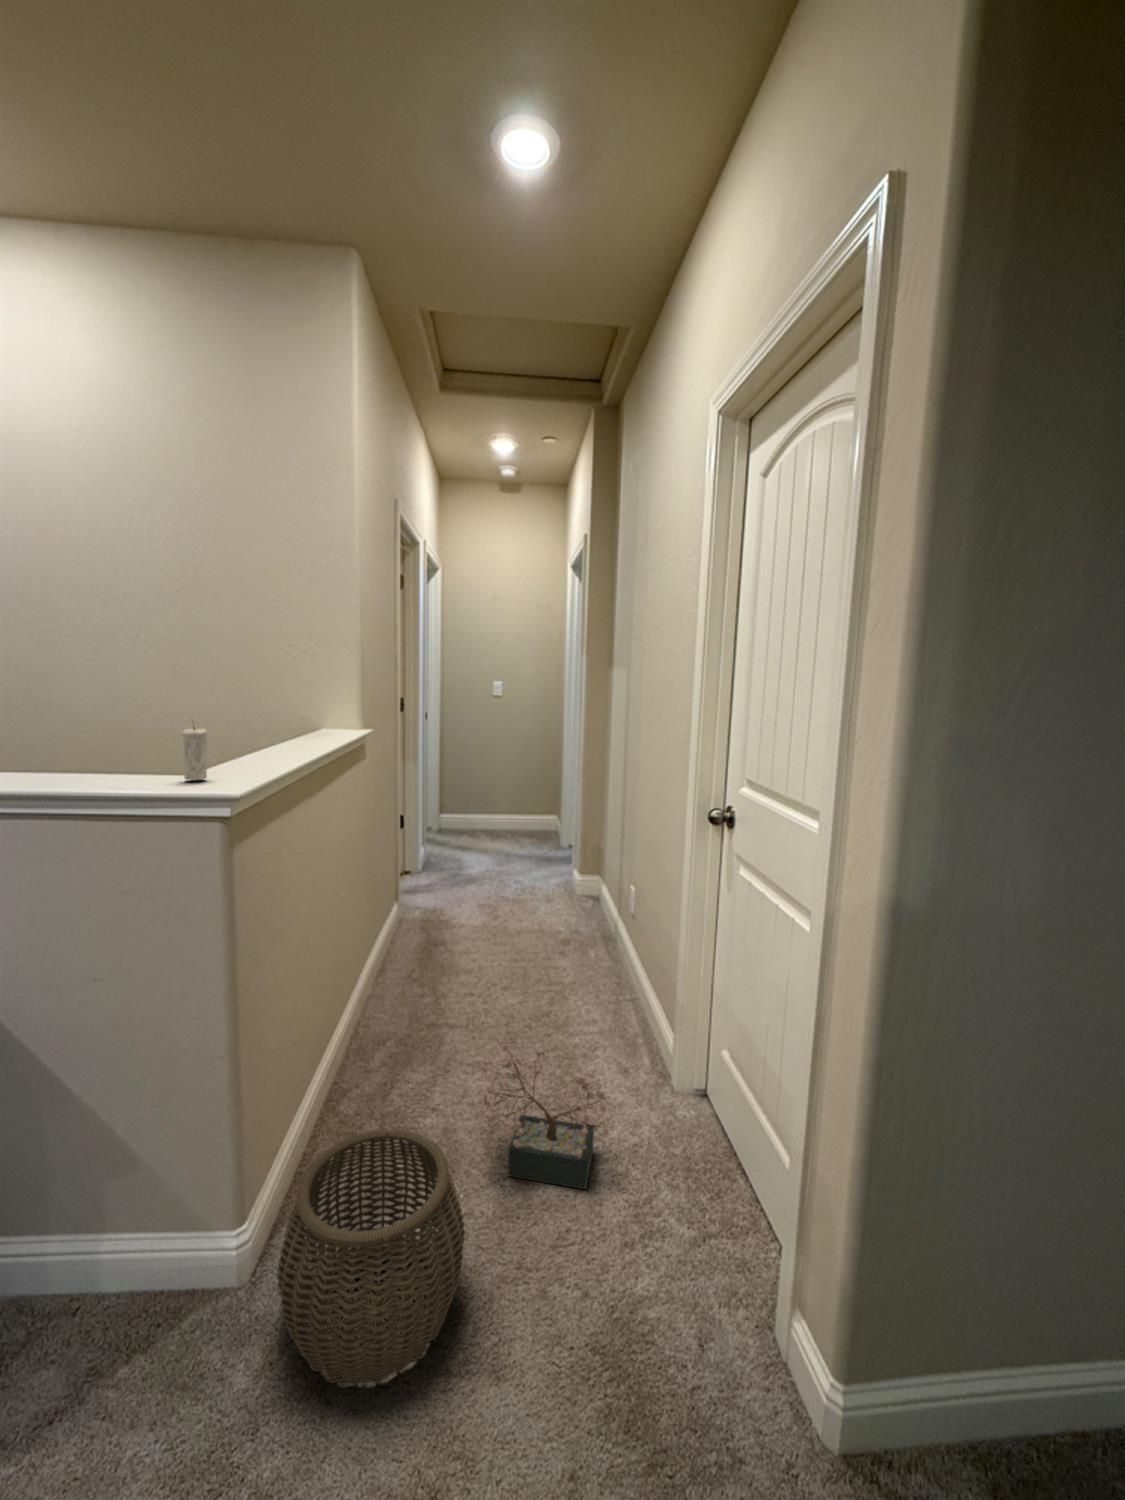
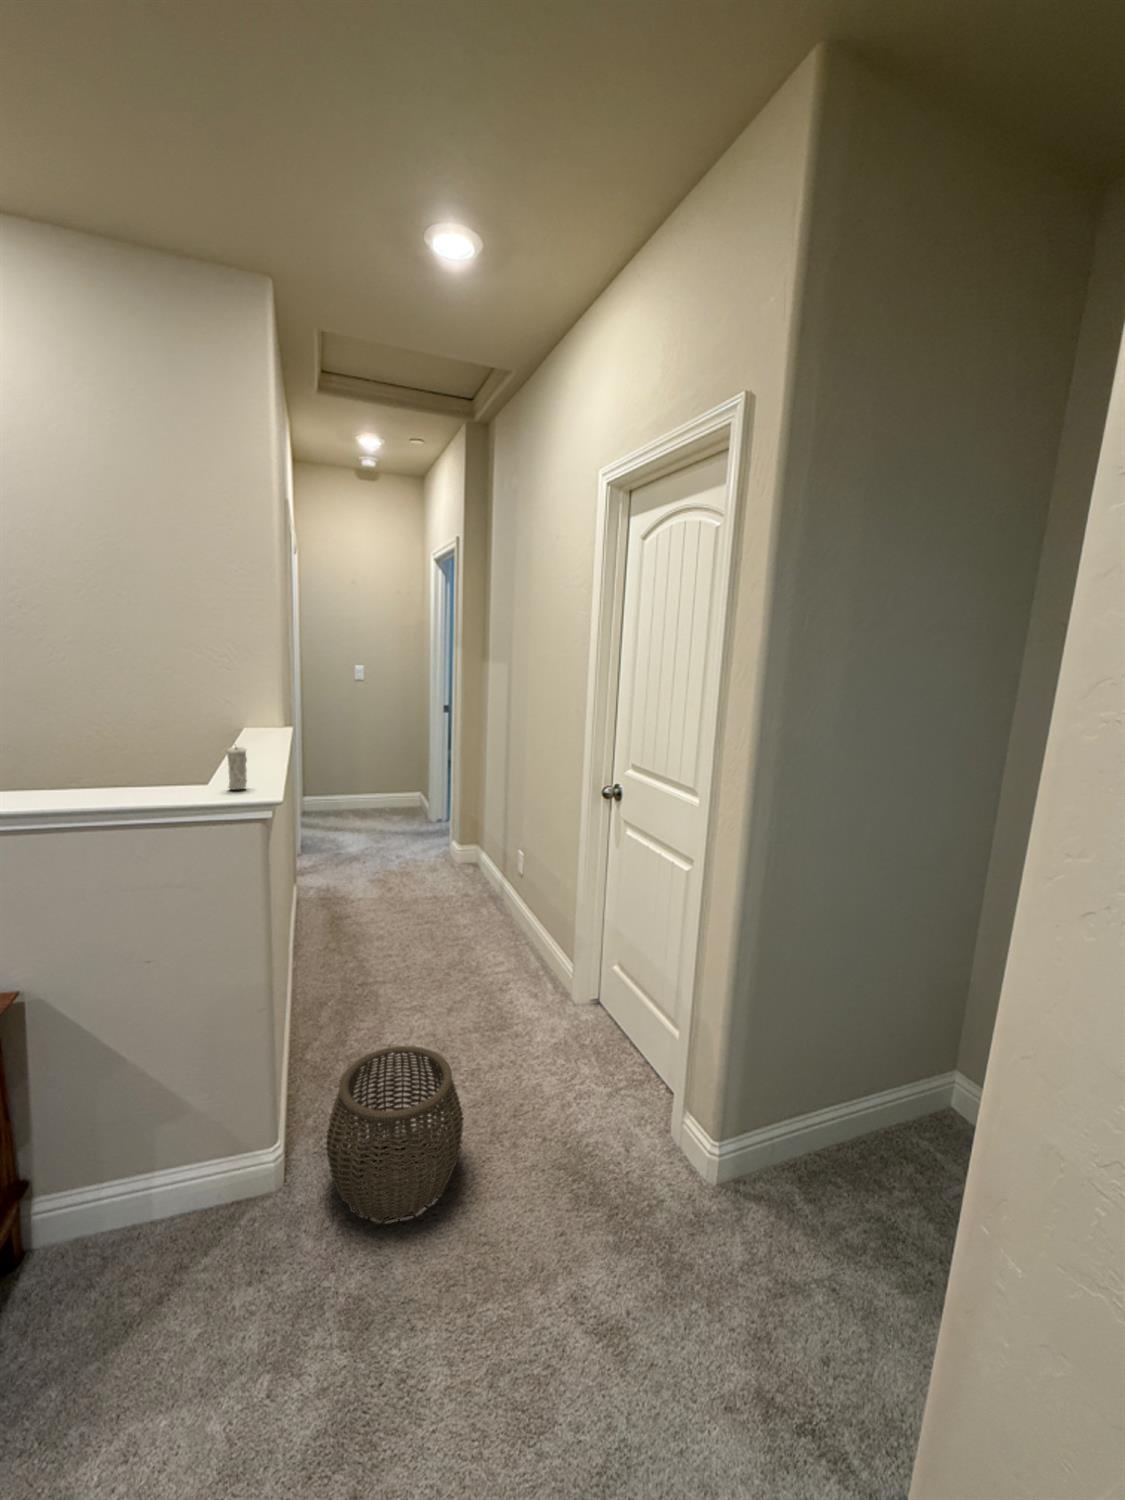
decorative plant: present [482,1040,615,1189] -> none [440,976,546,1078]

